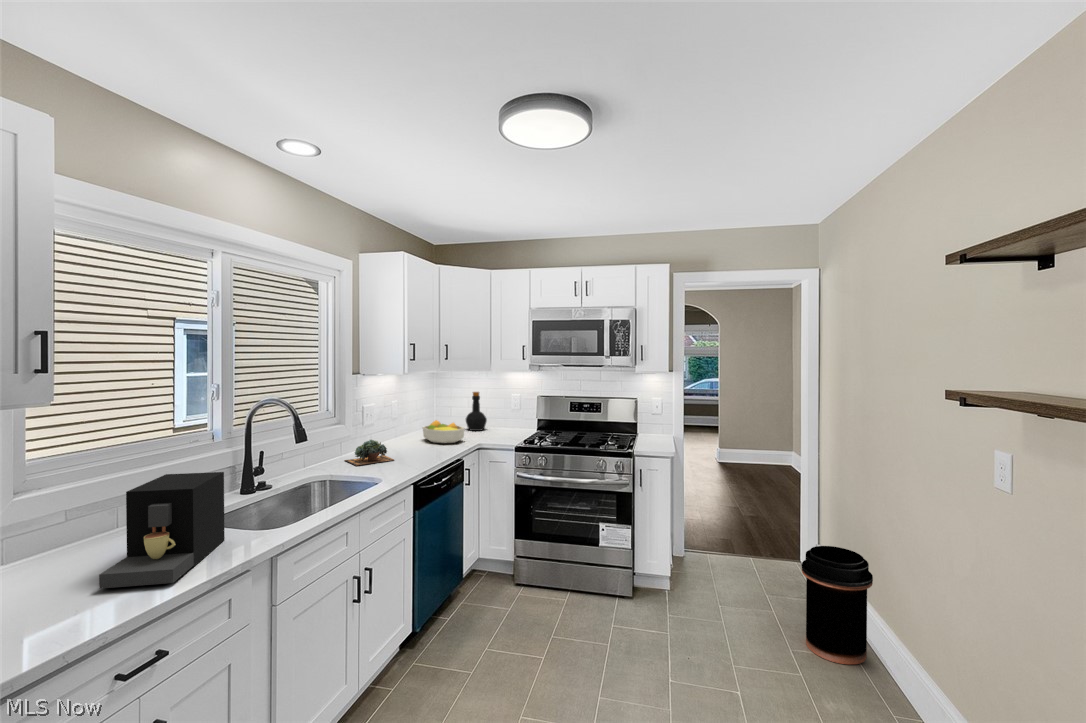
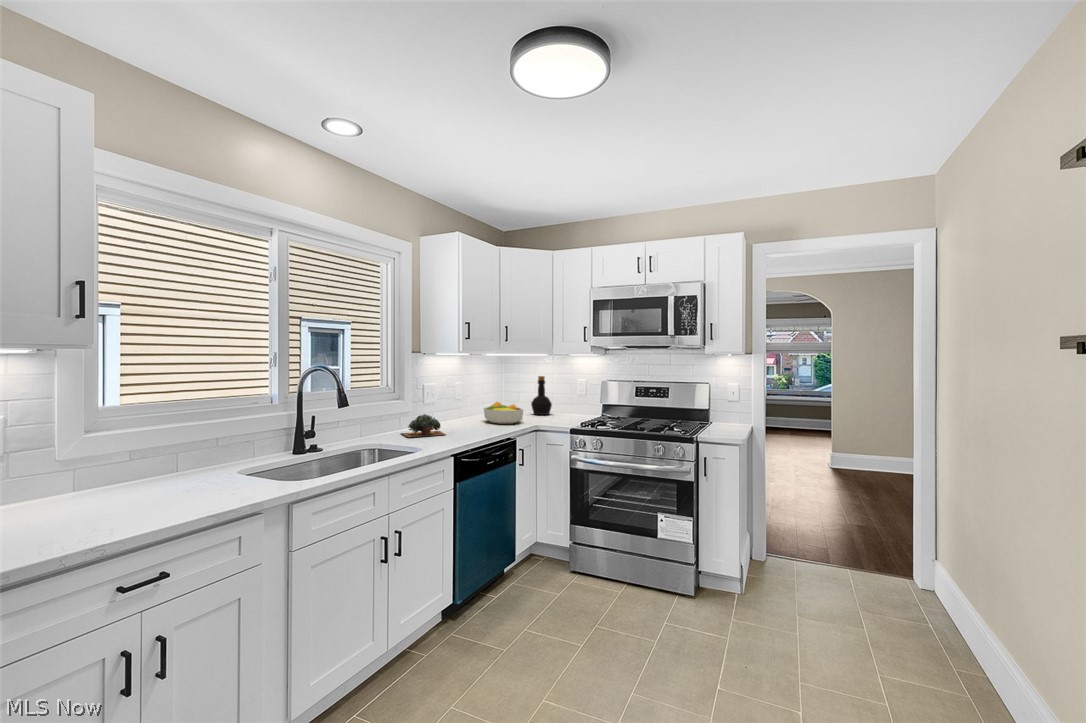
coffee maker: present [99,472,225,589] -> none [123,422,251,513]
trash can: present [802,546,873,665] -> none [893,551,988,698]

